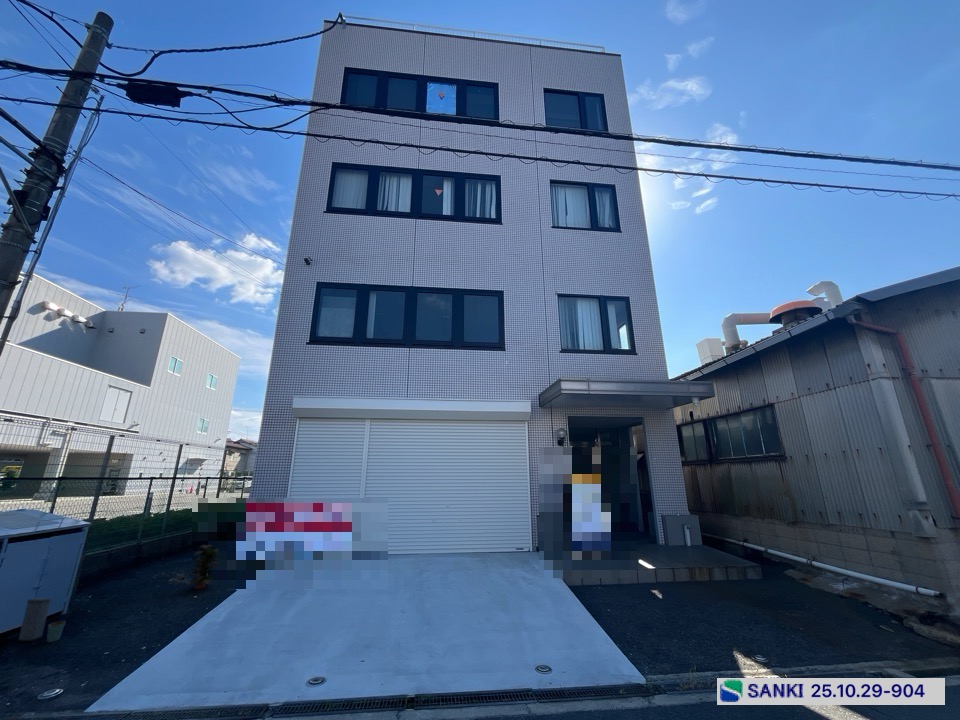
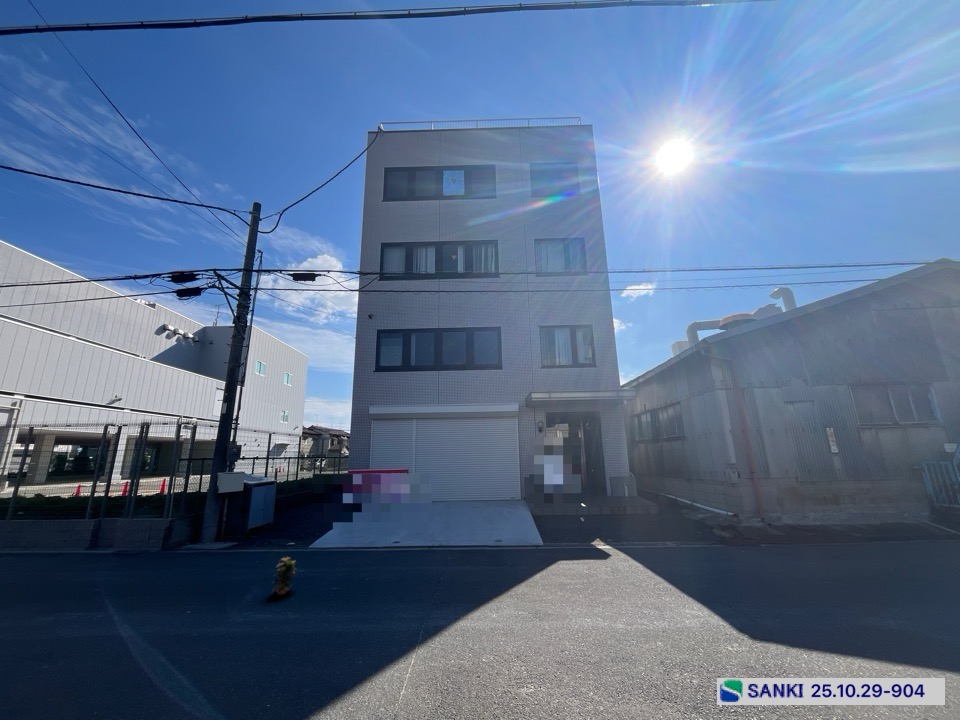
trash can: present [18,598,65,642] -> none [146,607,180,644]

